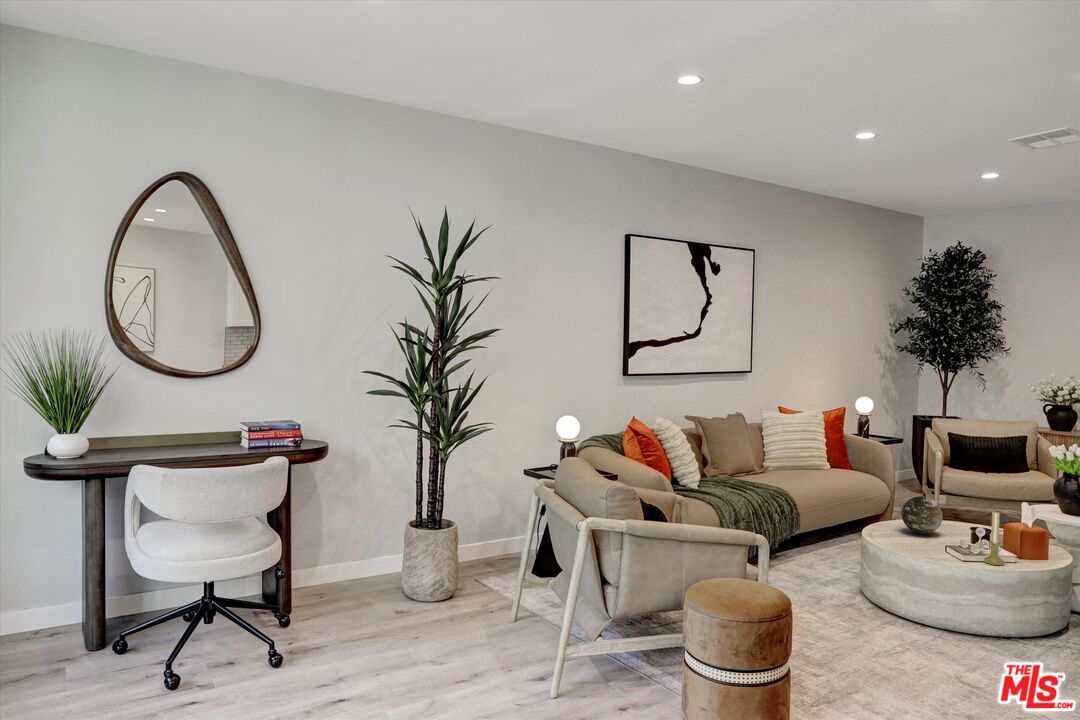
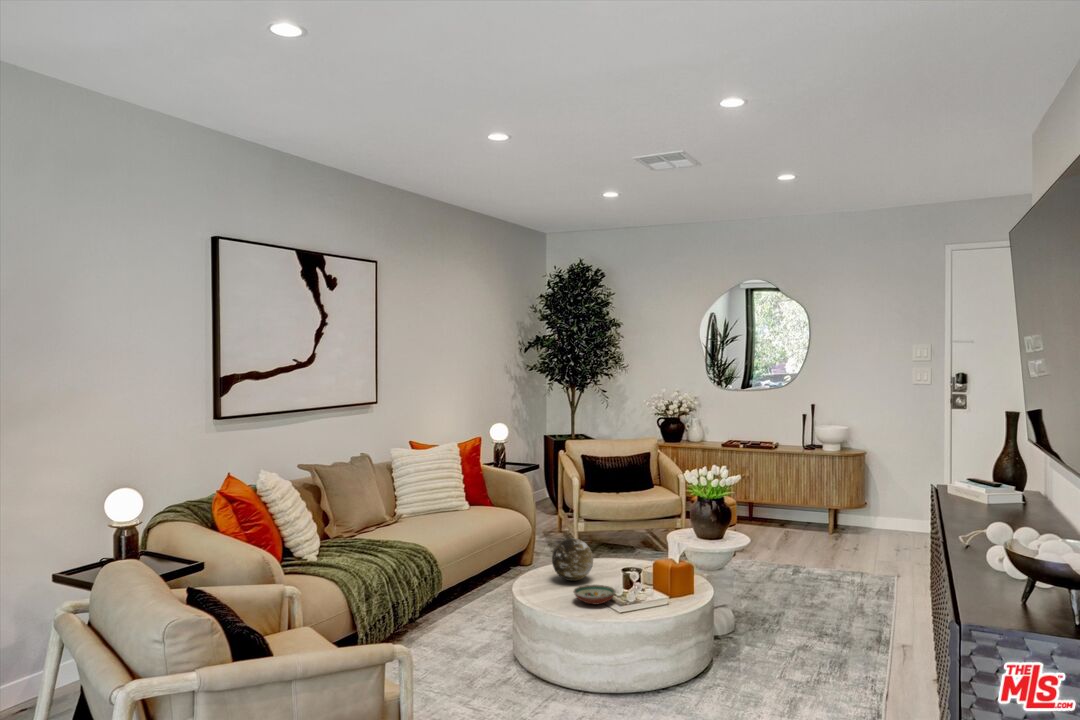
candle holder: present [984,512,1005,565] -> none [639,550,659,611]
decorative bowl: none [918,536,961,553] -> present [573,585,616,604]

